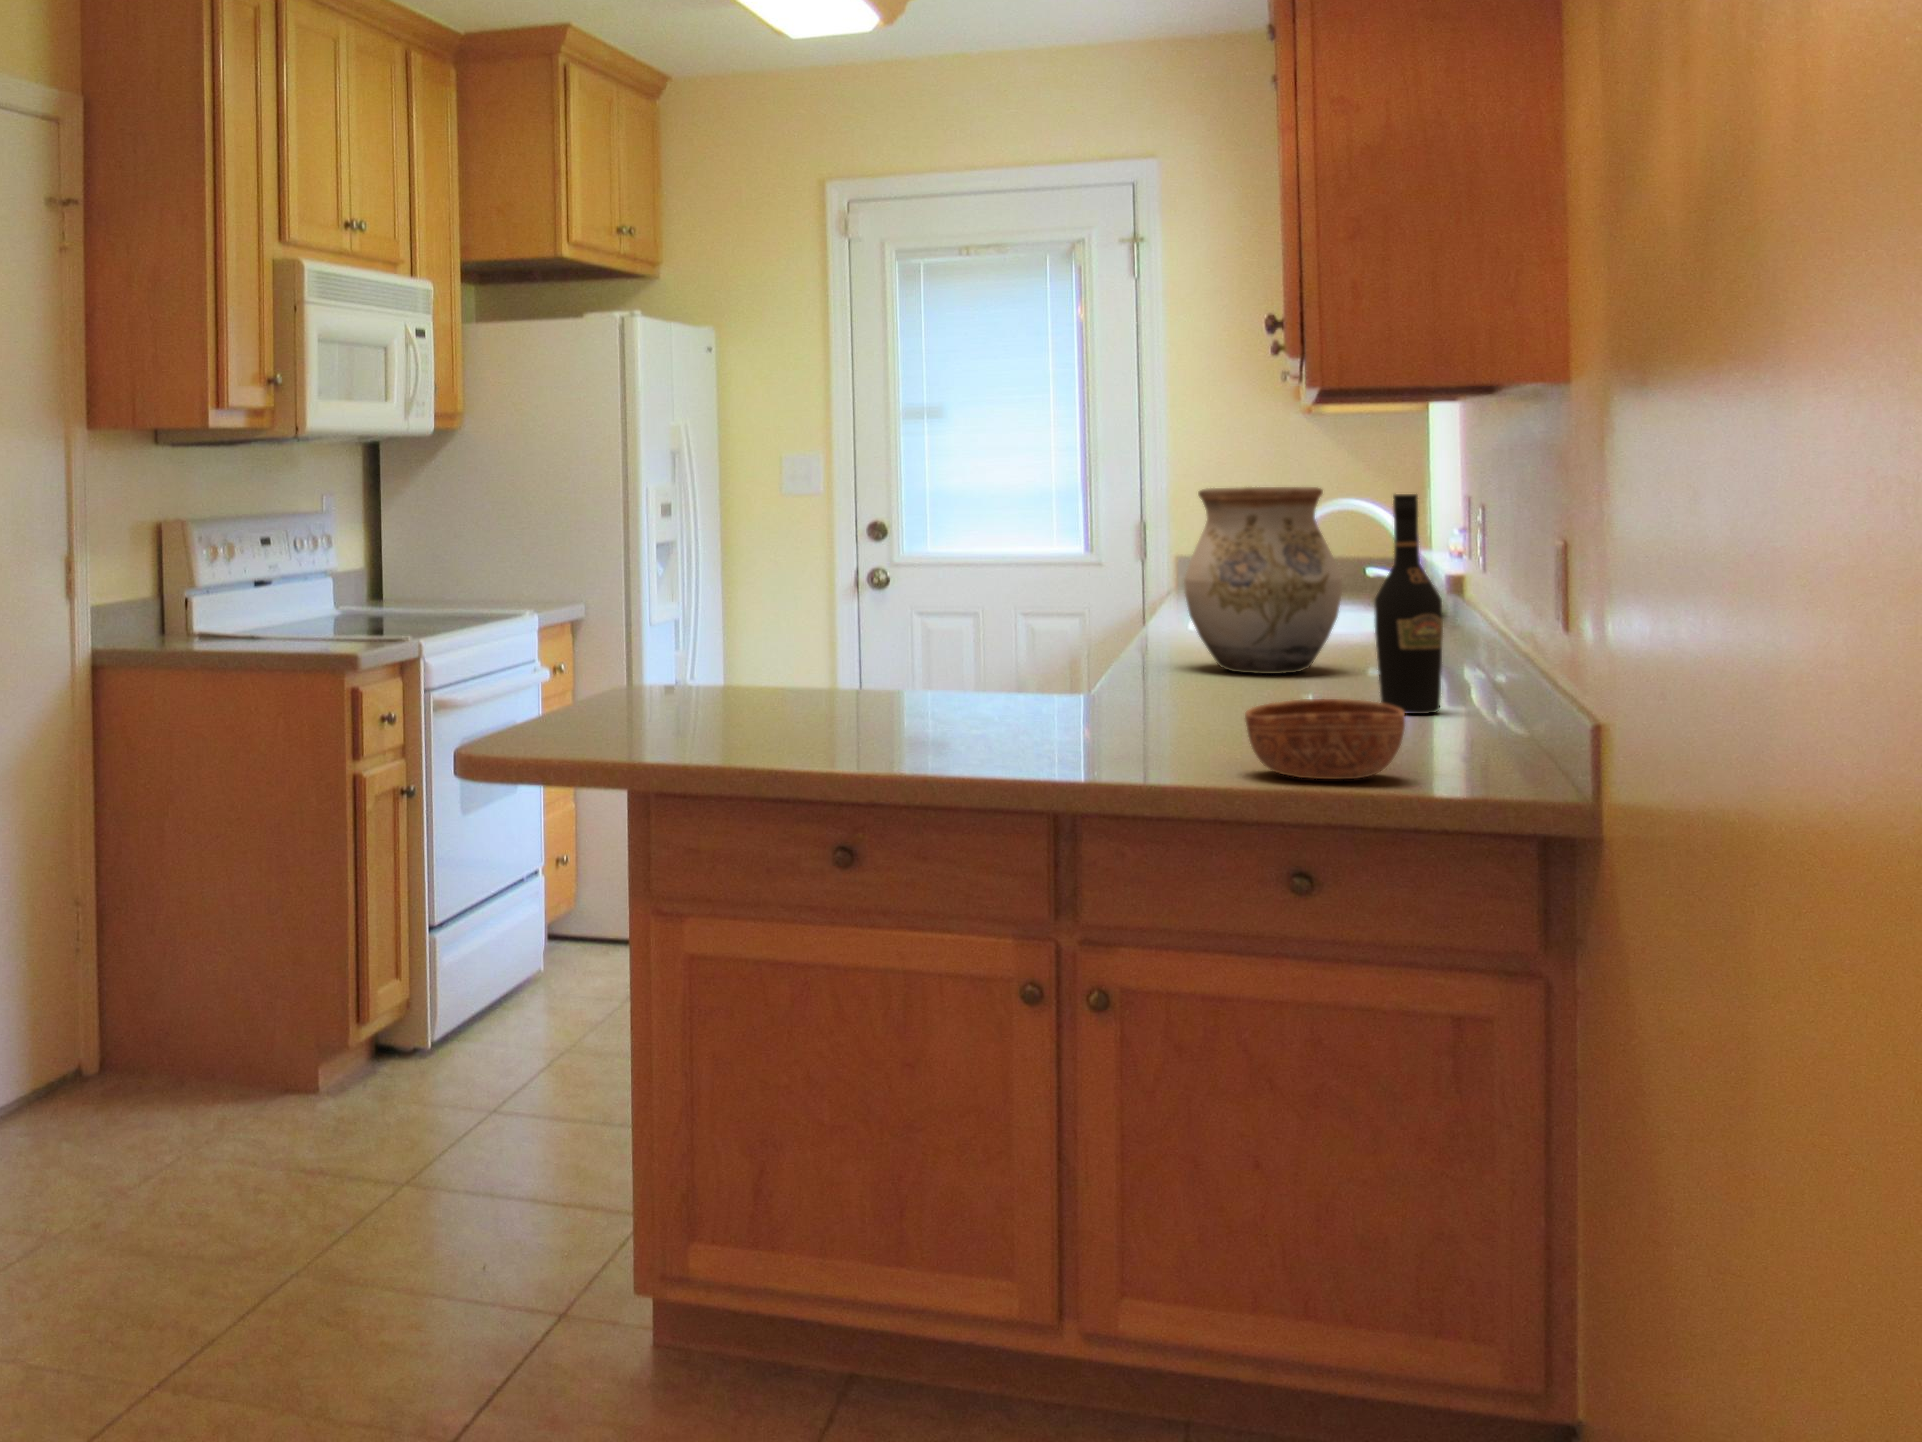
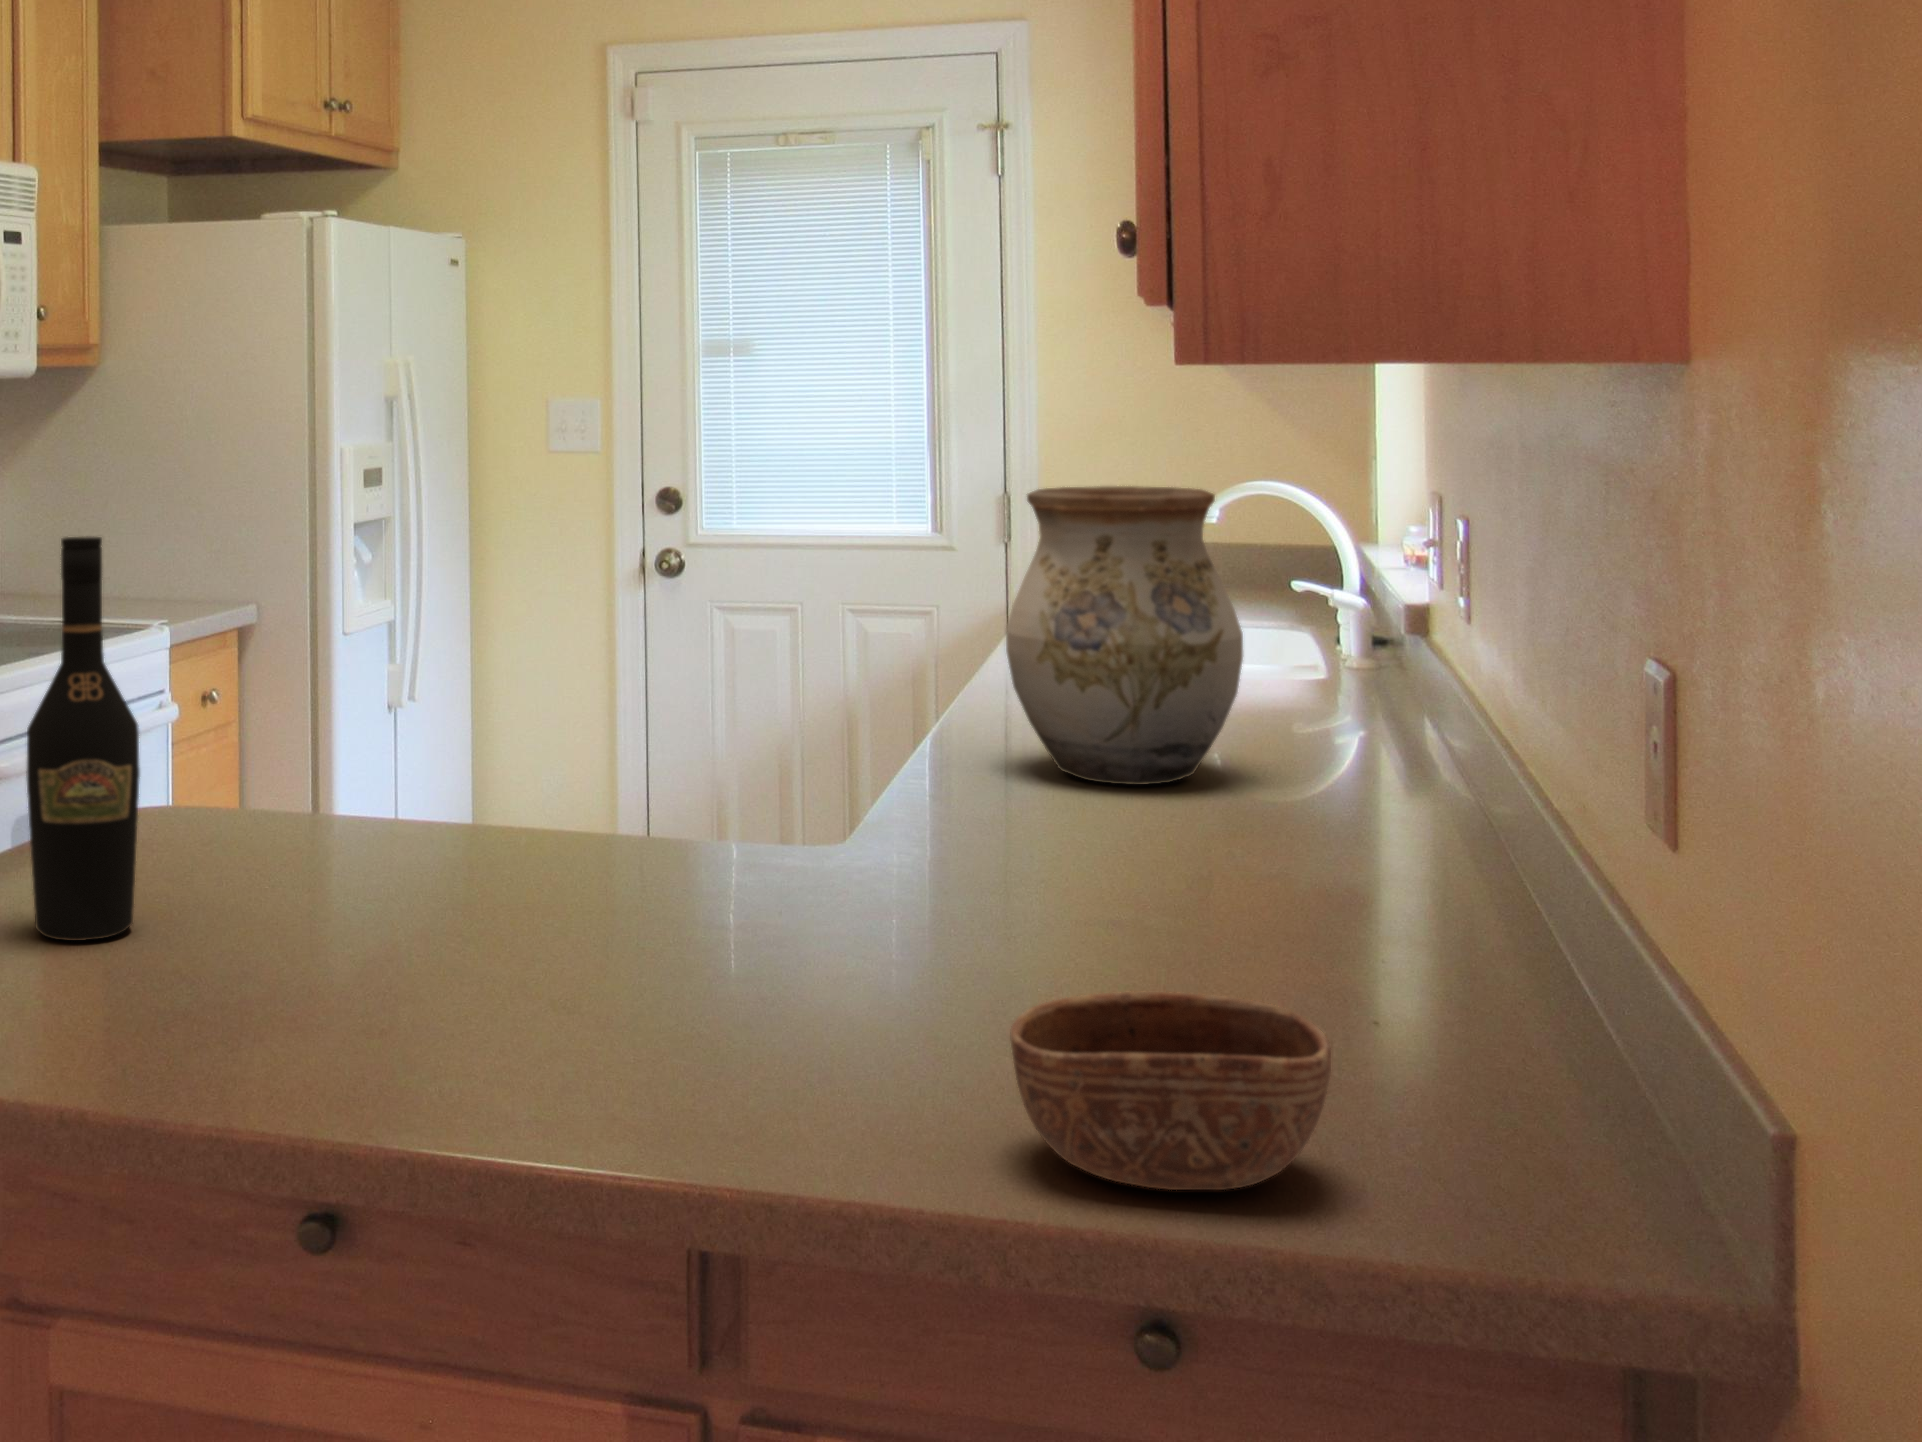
wine bottle: present [1374,494,1443,714] -> present [26,537,140,941]

